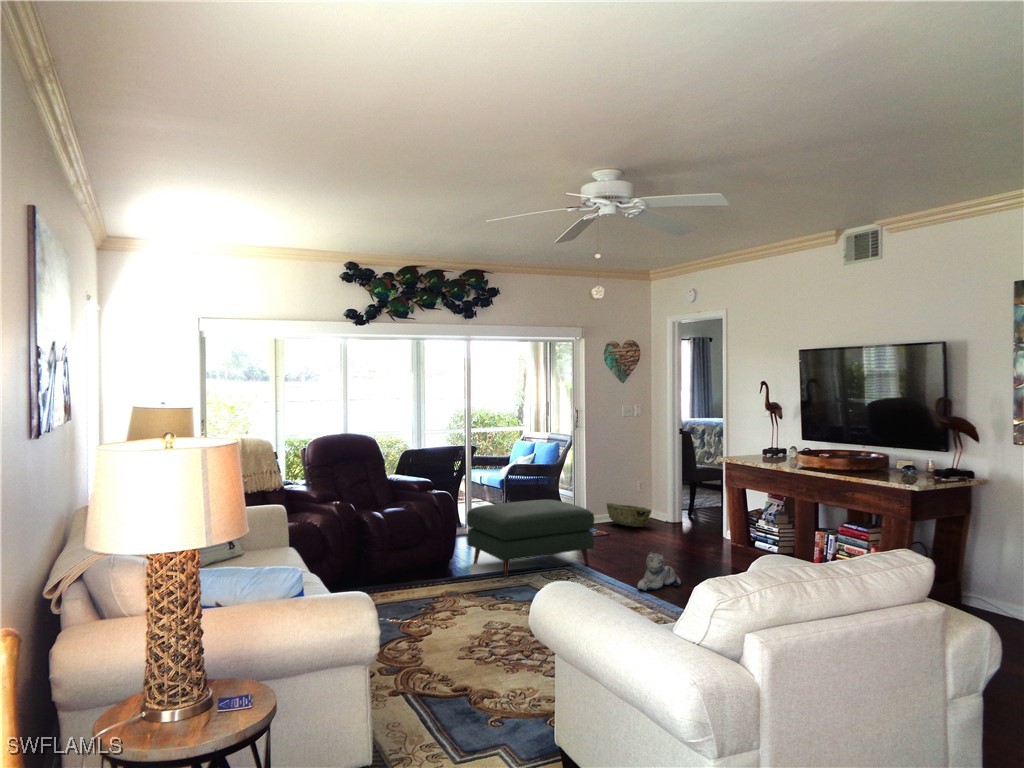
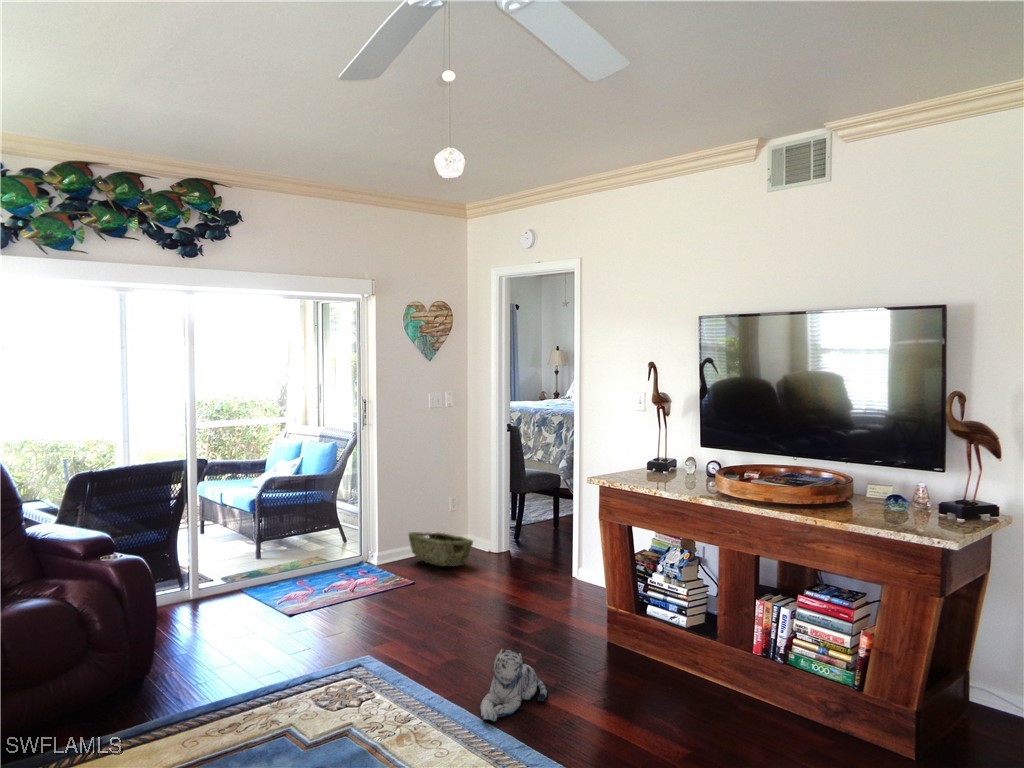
ottoman: present [467,500,594,578] -> none [178,551,401,712]

